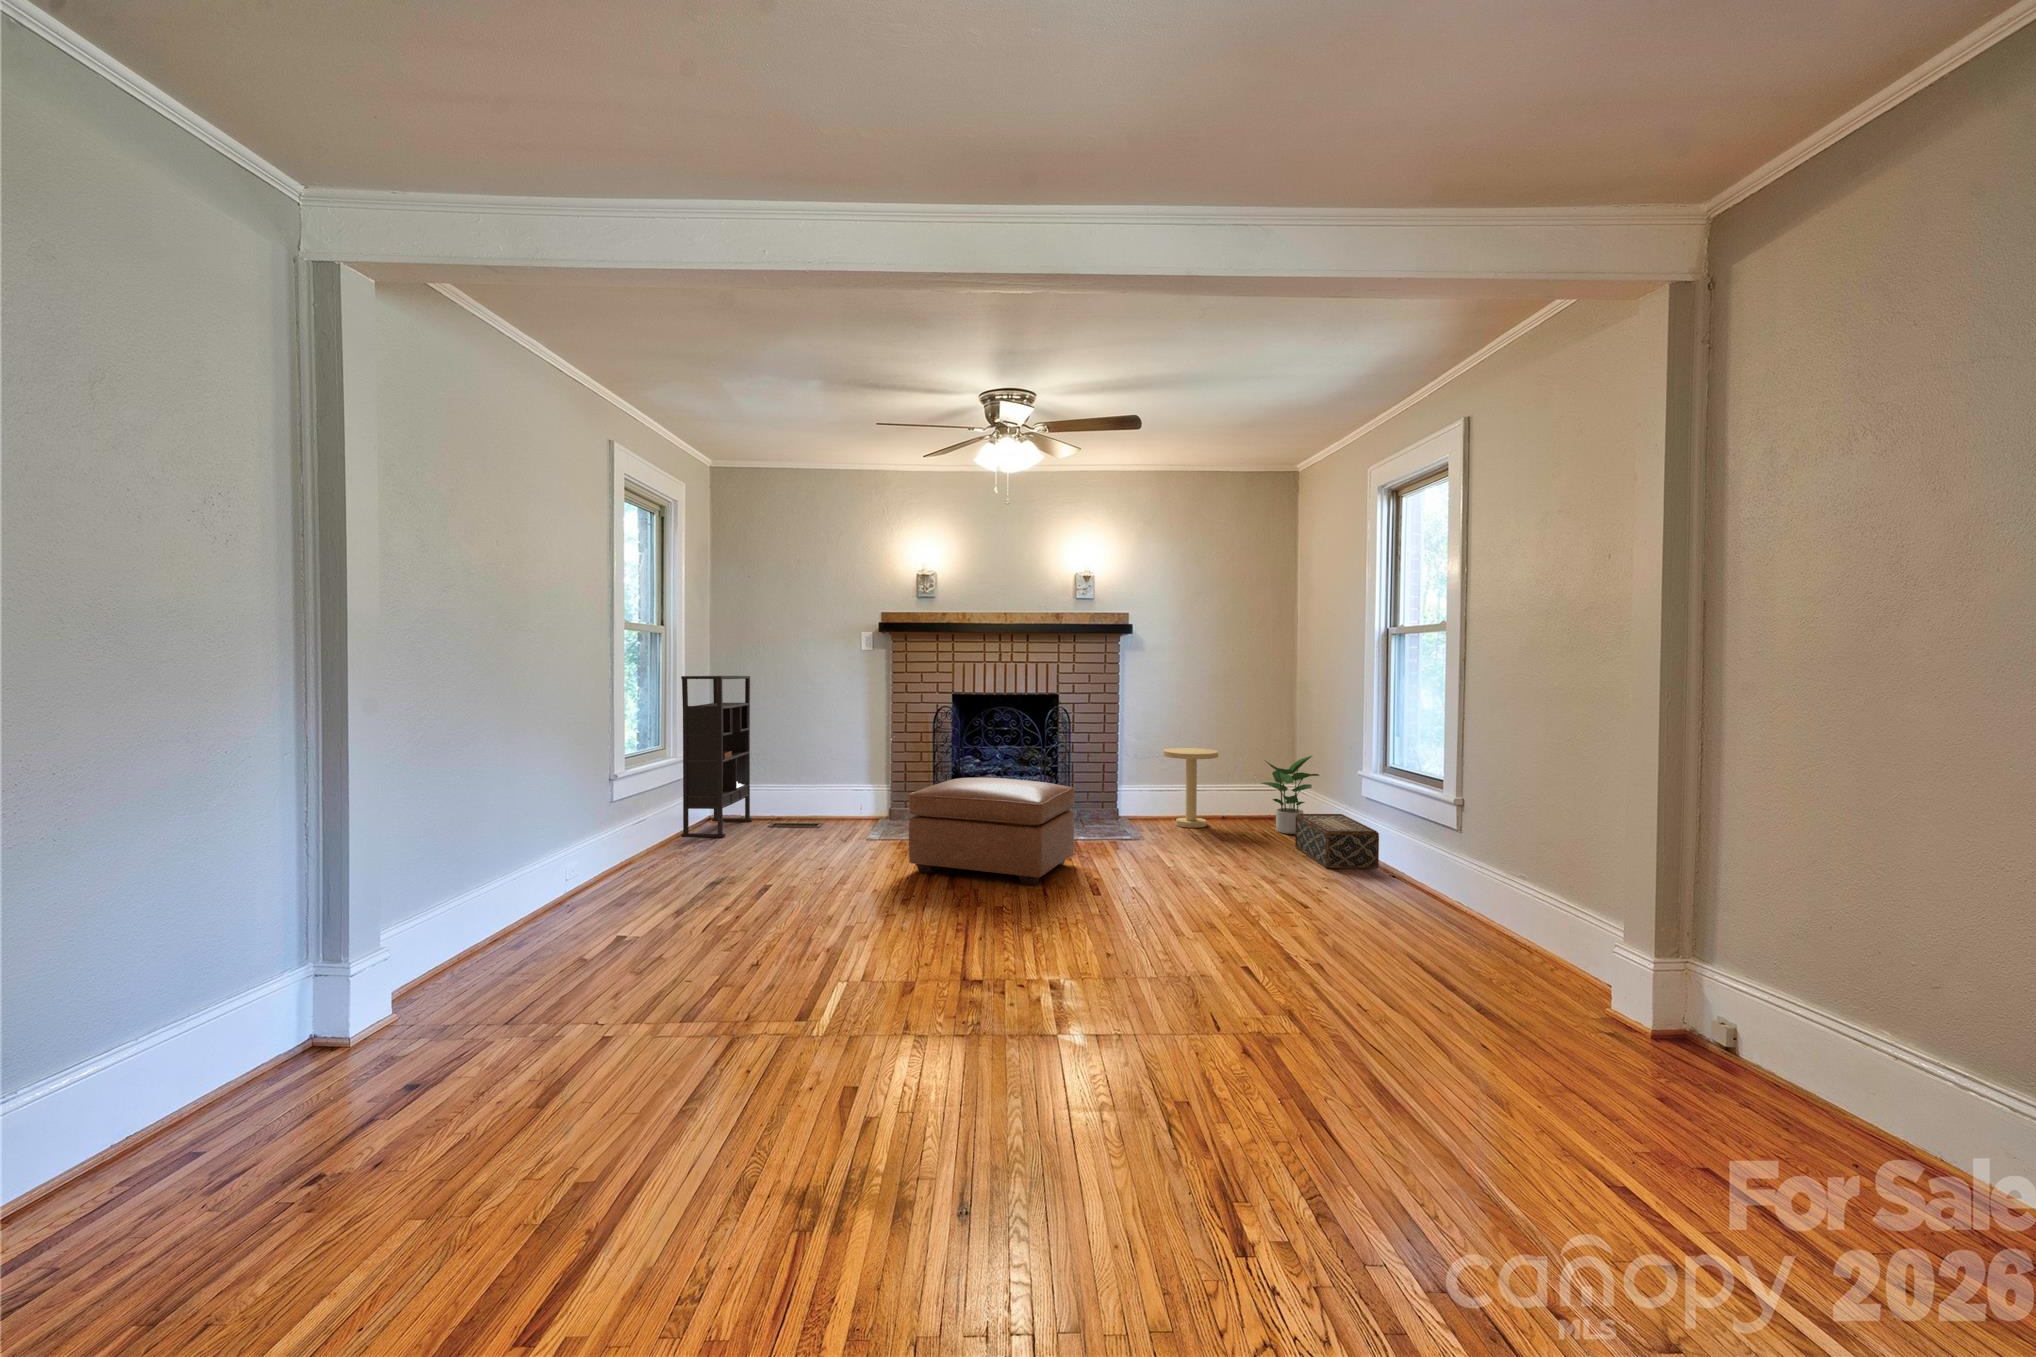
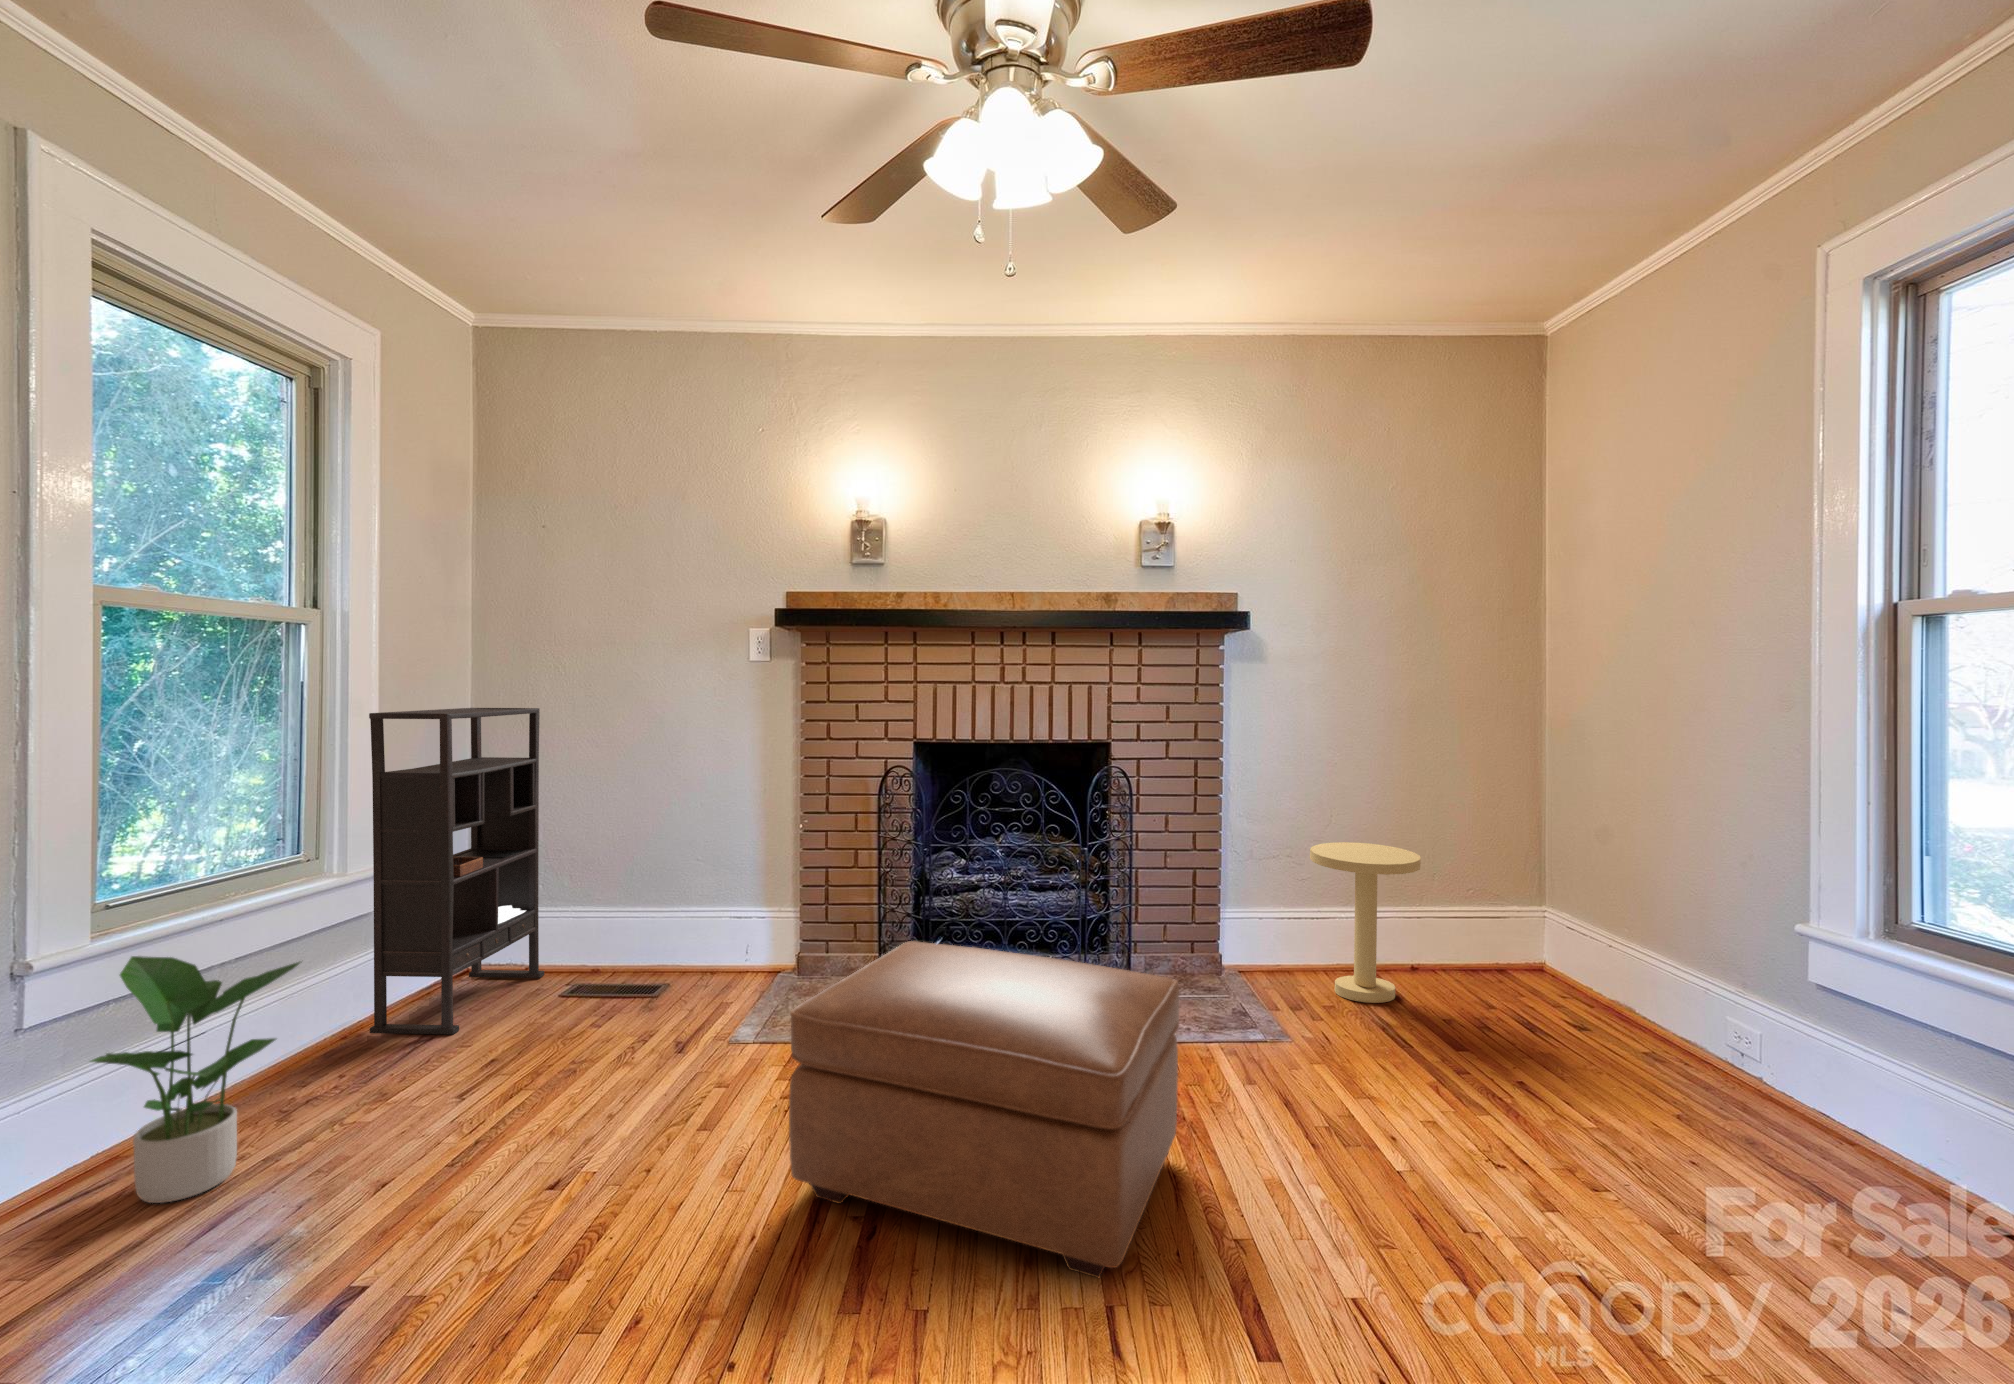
potted plant: present [1262,756,1319,834] -> present [91,956,300,1203]
woven basket: present [1295,814,1379,869] -> none [1631,1011,1911,1185]

